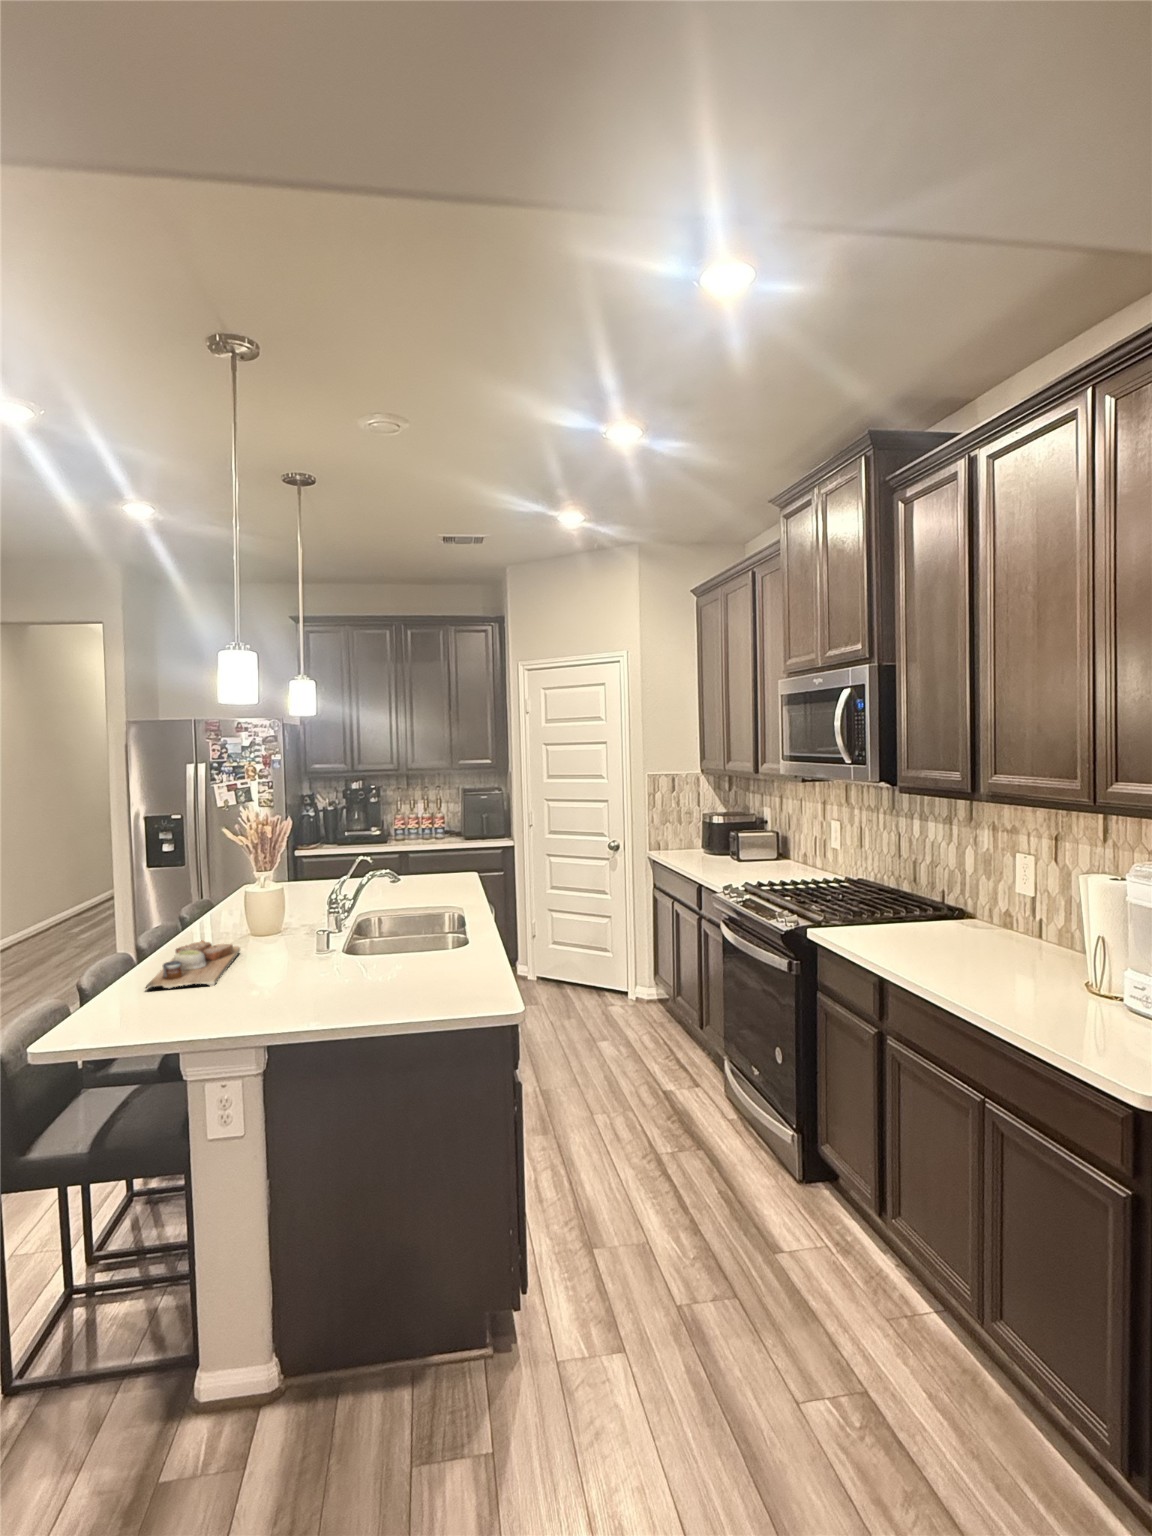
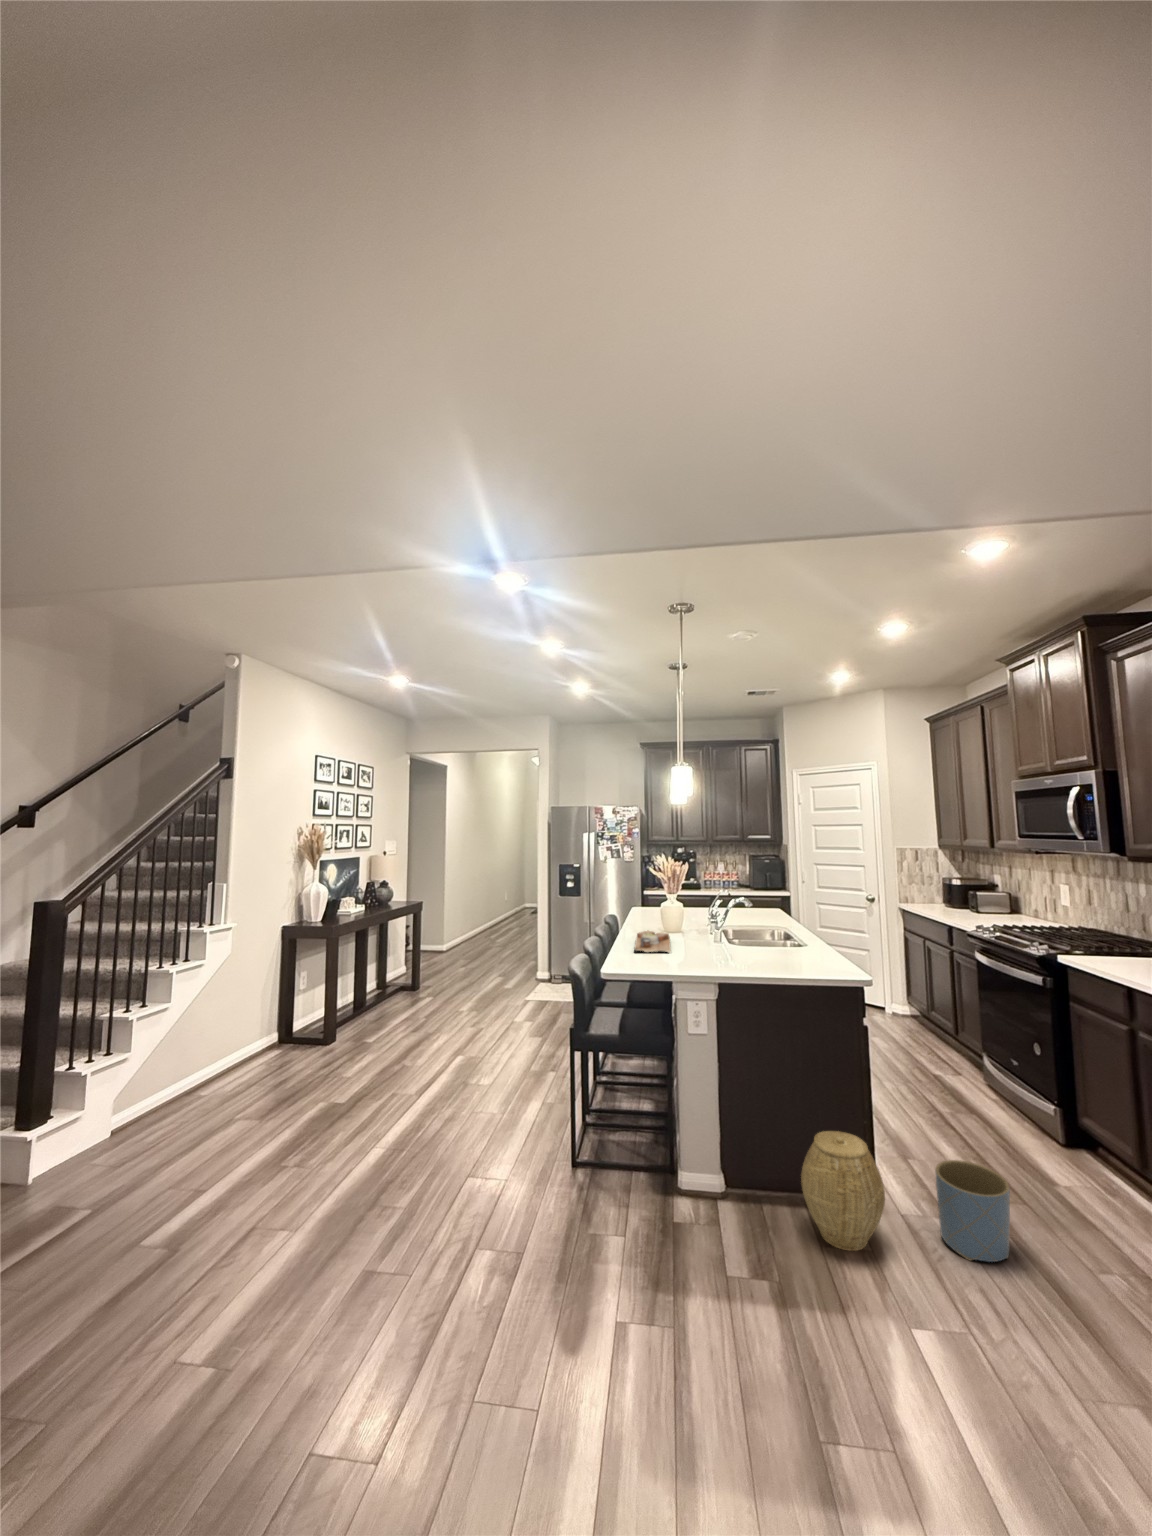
woven basket: none [381,1269,511,1467] -> present [801,1131,885,1251]
planter: none [593,1276,693,1438] -> present [935,1160,1010,1262]

